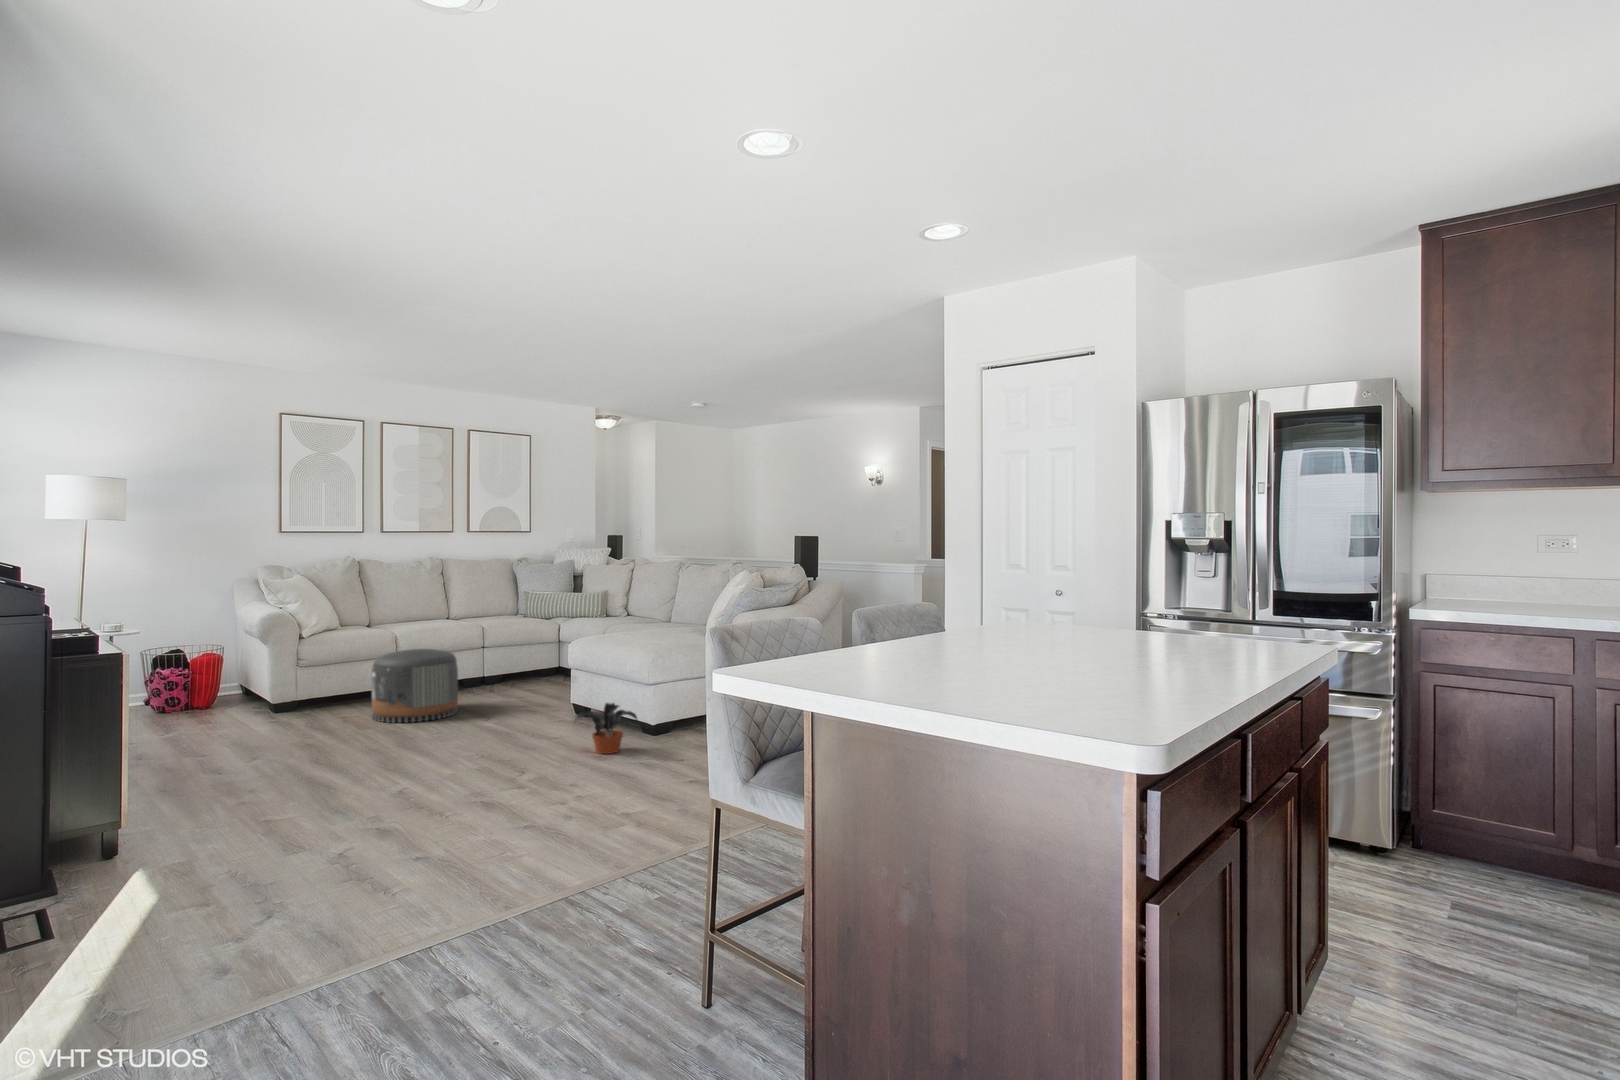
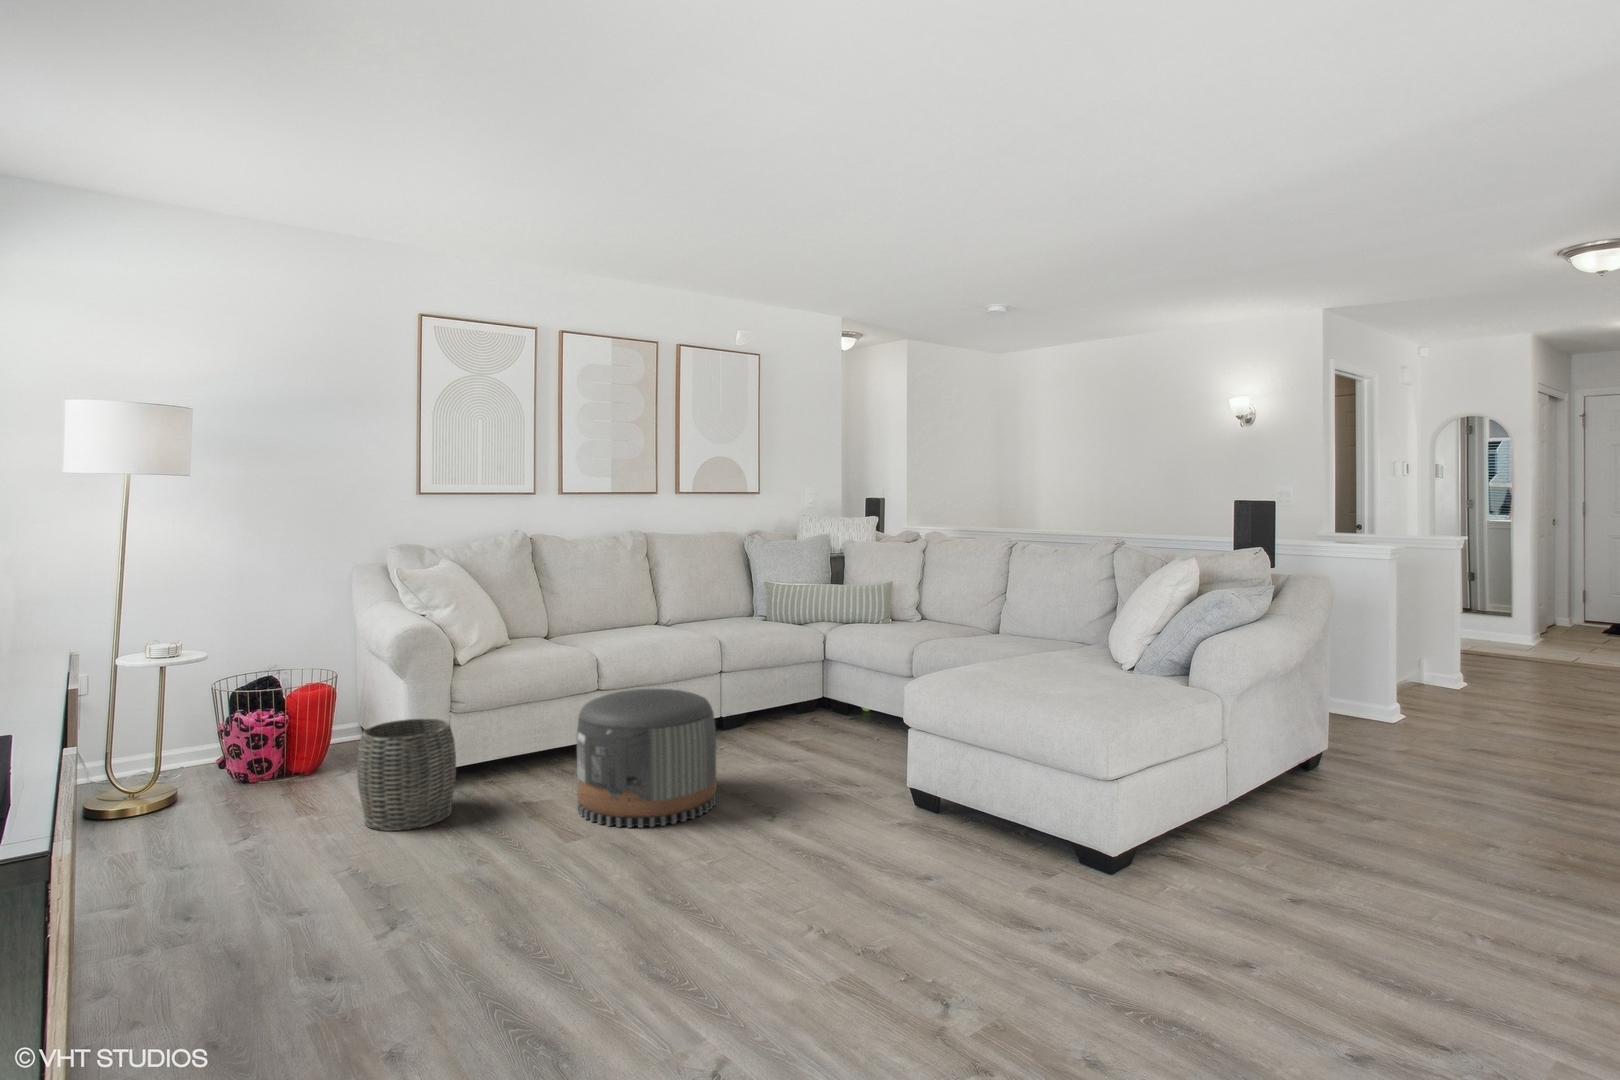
woven basket: none [237,667,298,728] -> present [357,719,456,831]
potted plant: present [577,703,637,754] -> none [1031,836,1169,960]

